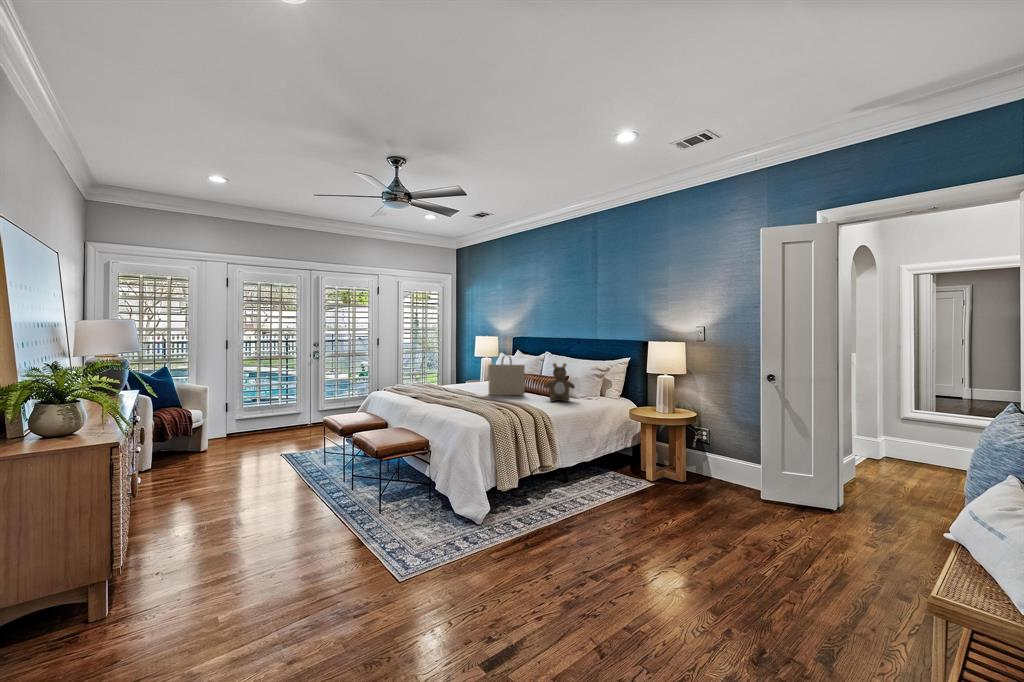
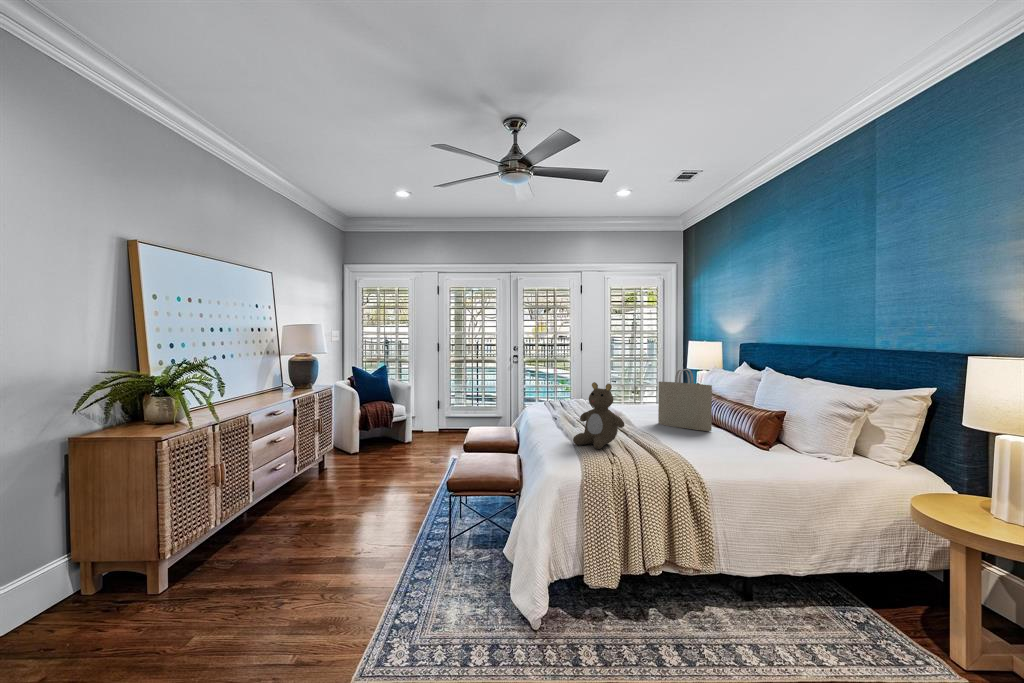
teddy bear: present [544,363,575,402] -> present [573,382,624,449]

